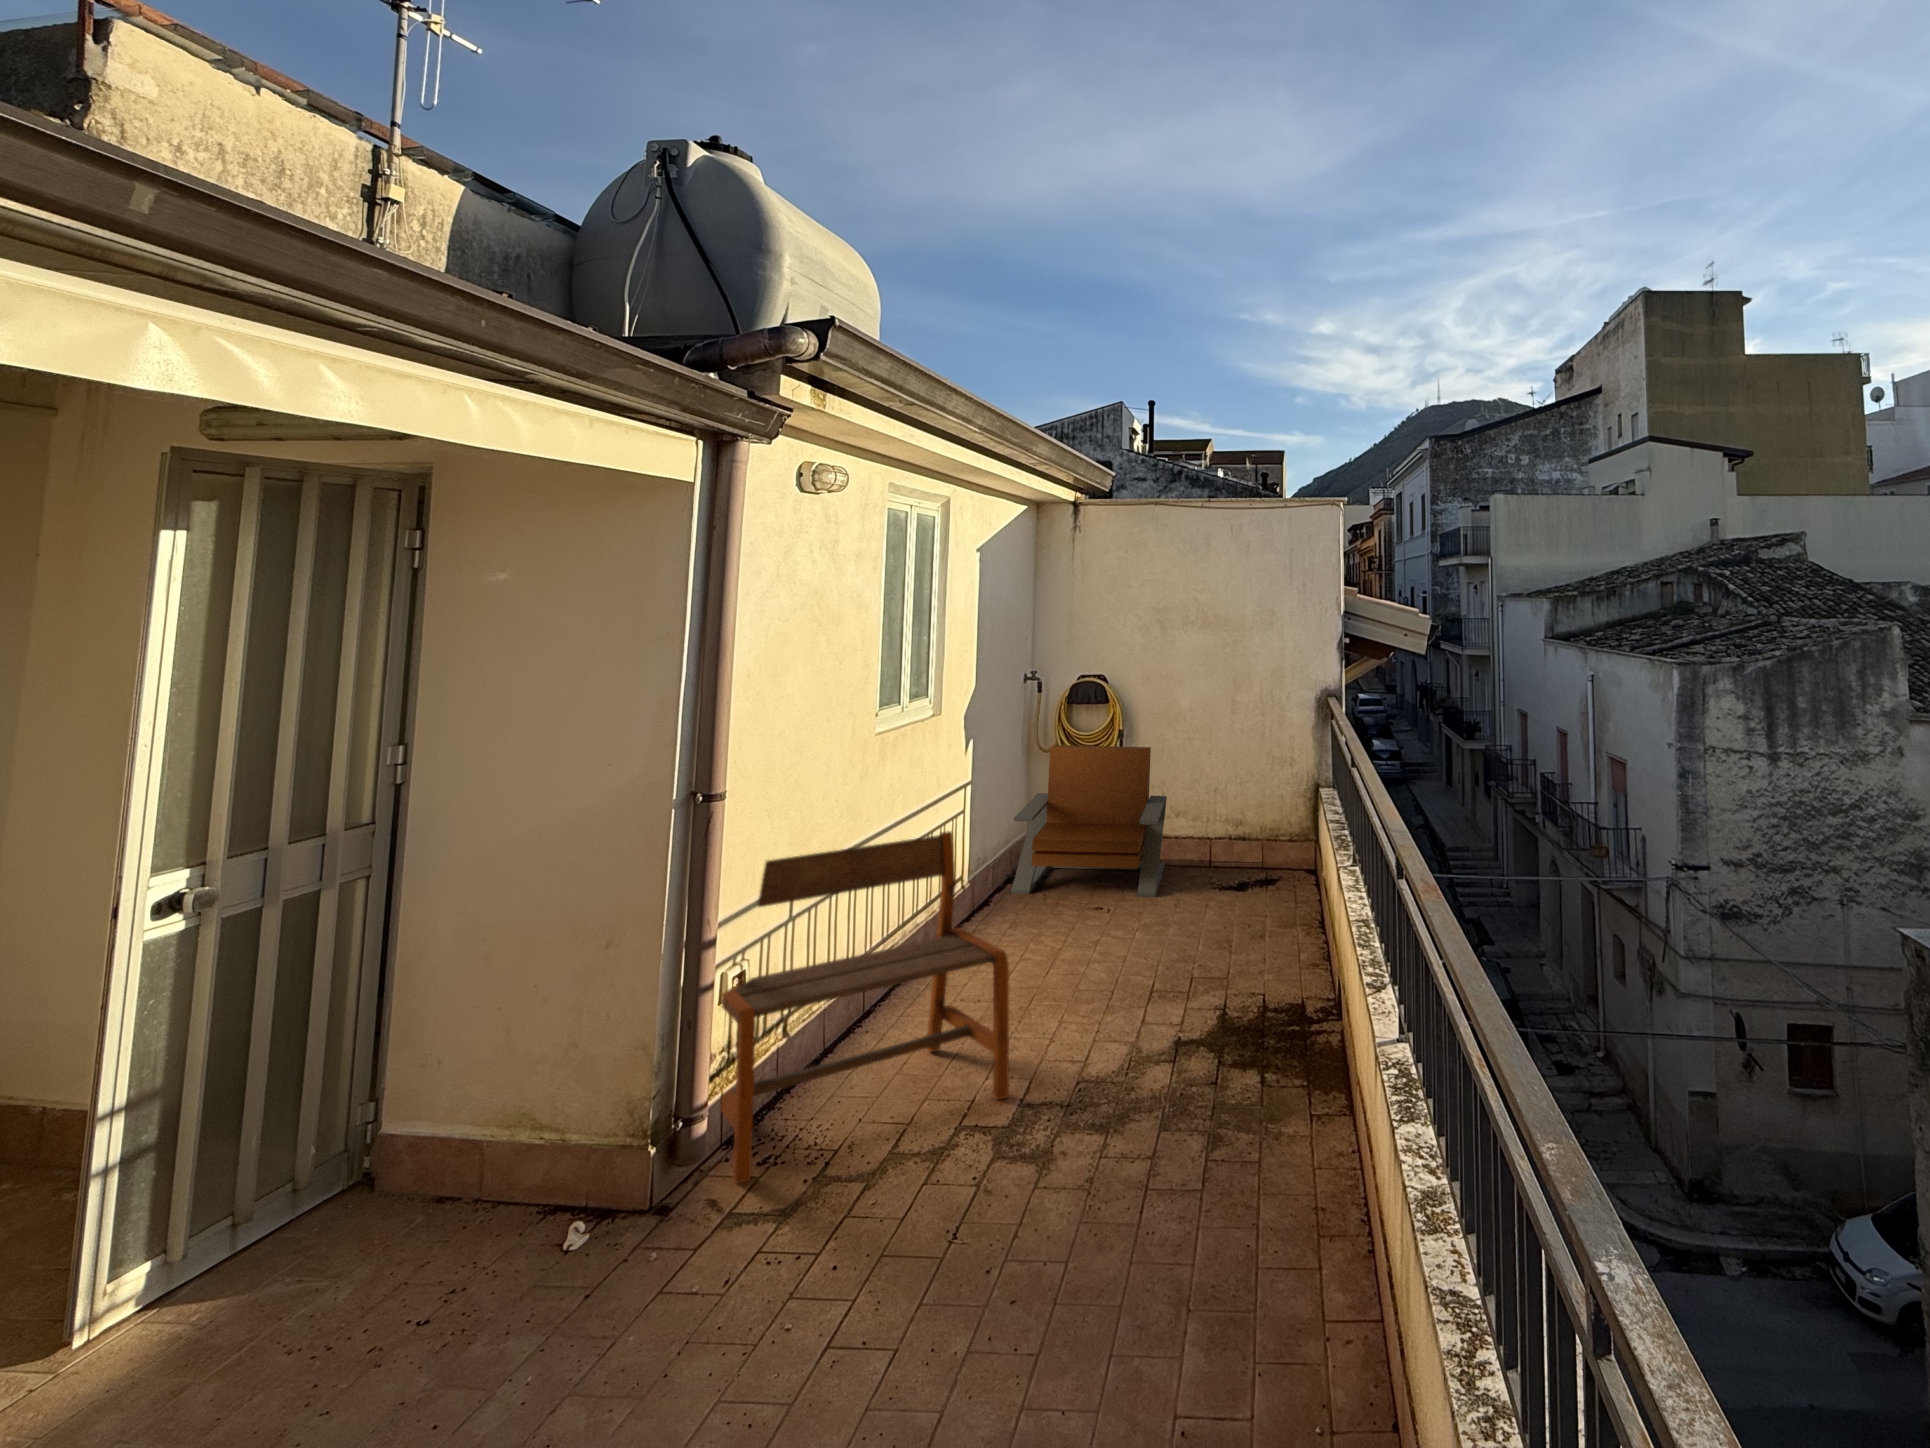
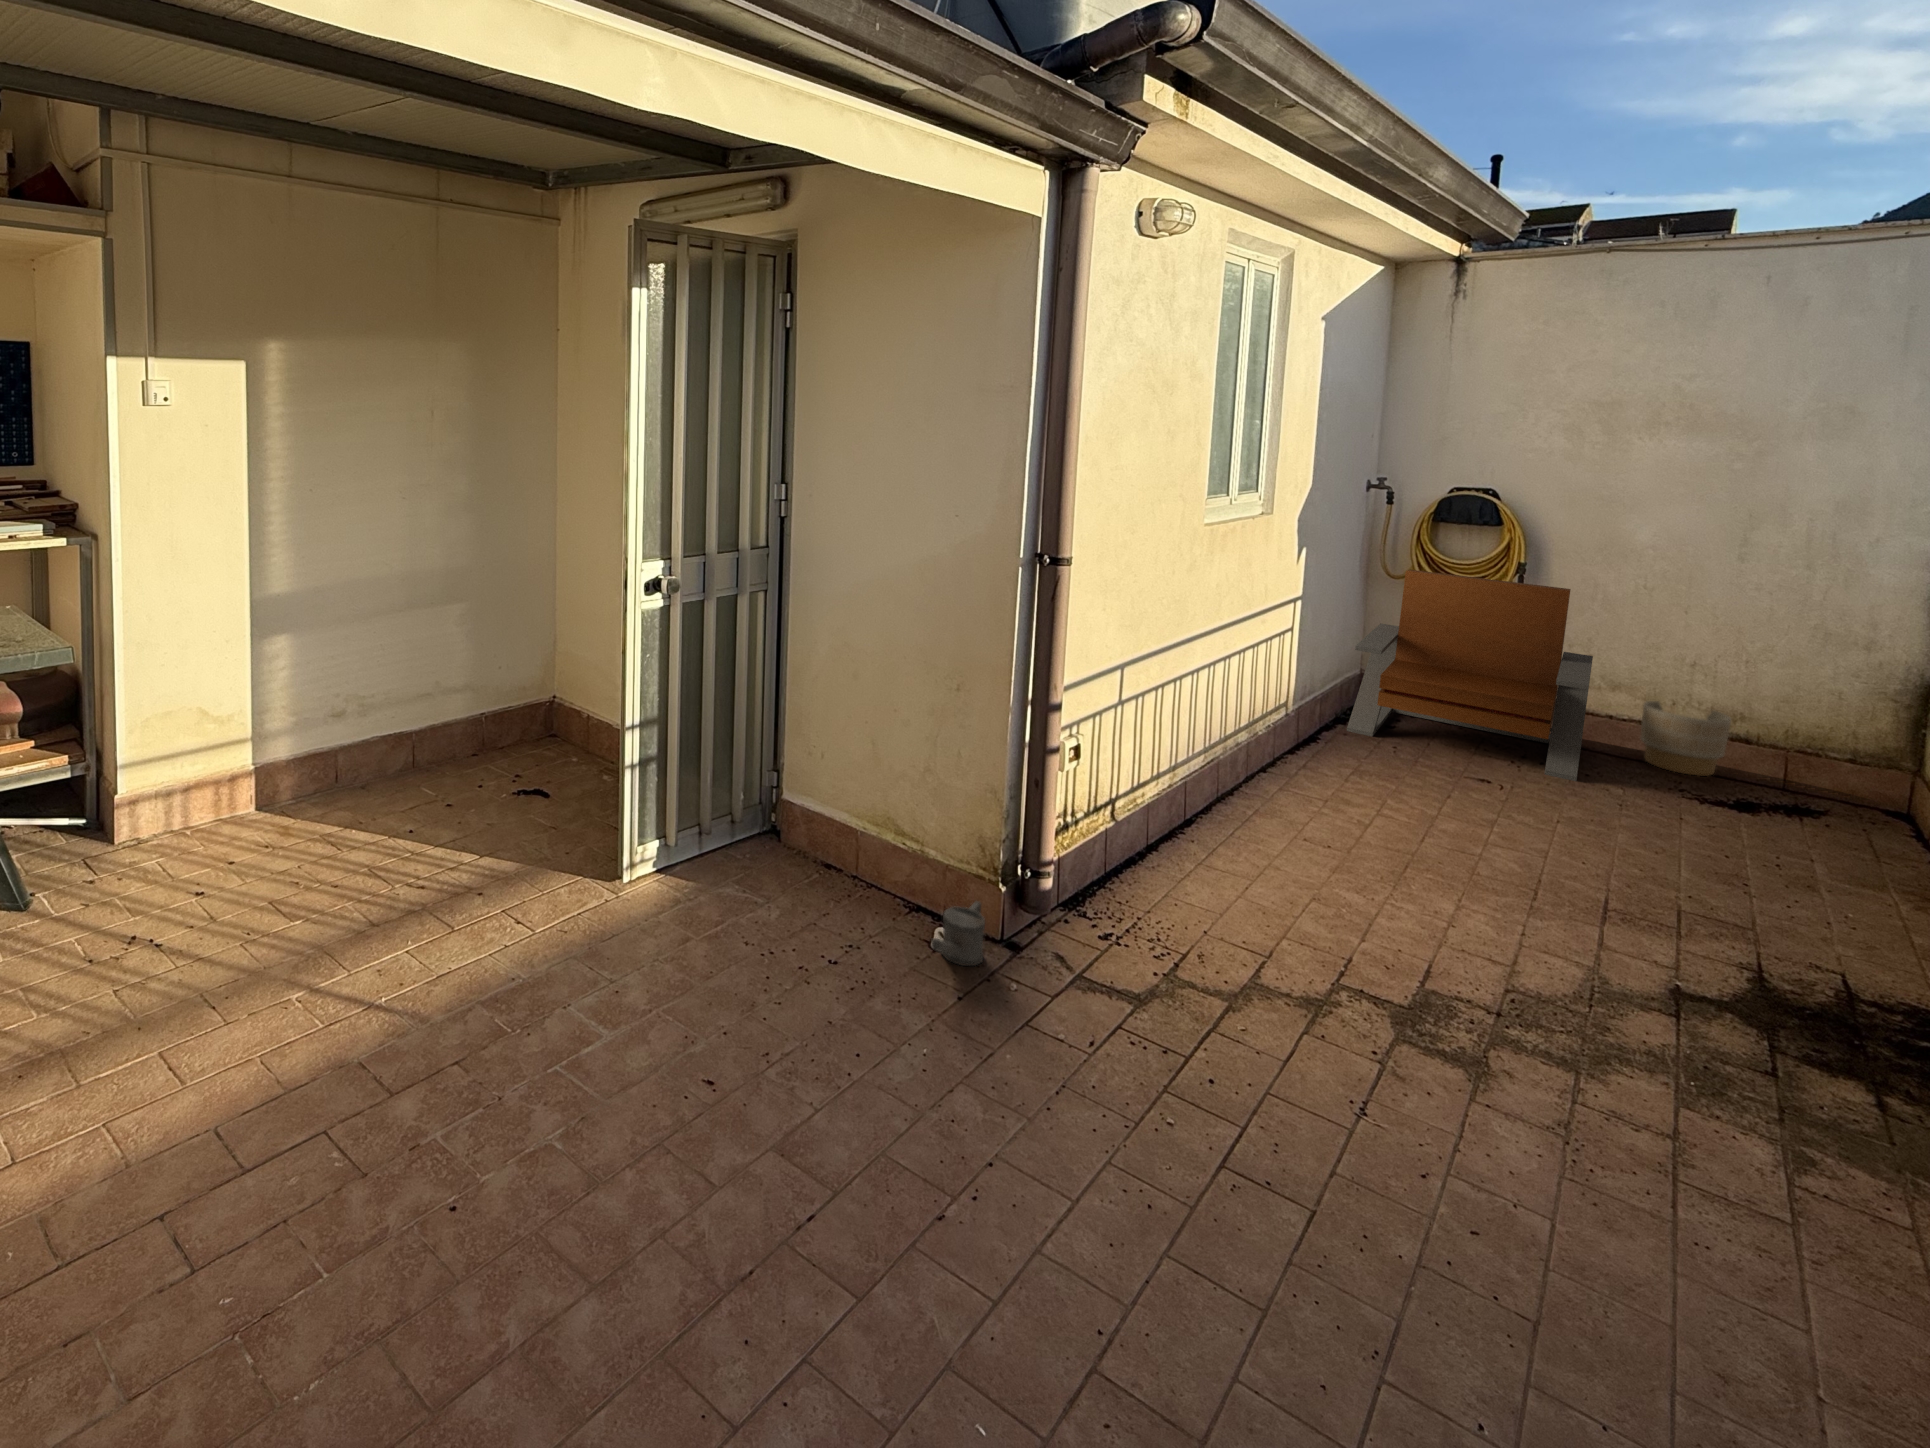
planter: none [1195,822,1238,874] -> present [1641,701,1731,776]
bench: present [721,831,1009,1184] -> none [1034,632,1411,971]
watering can: none [559,1174,630,1255] -> present [931,901,985,966]

